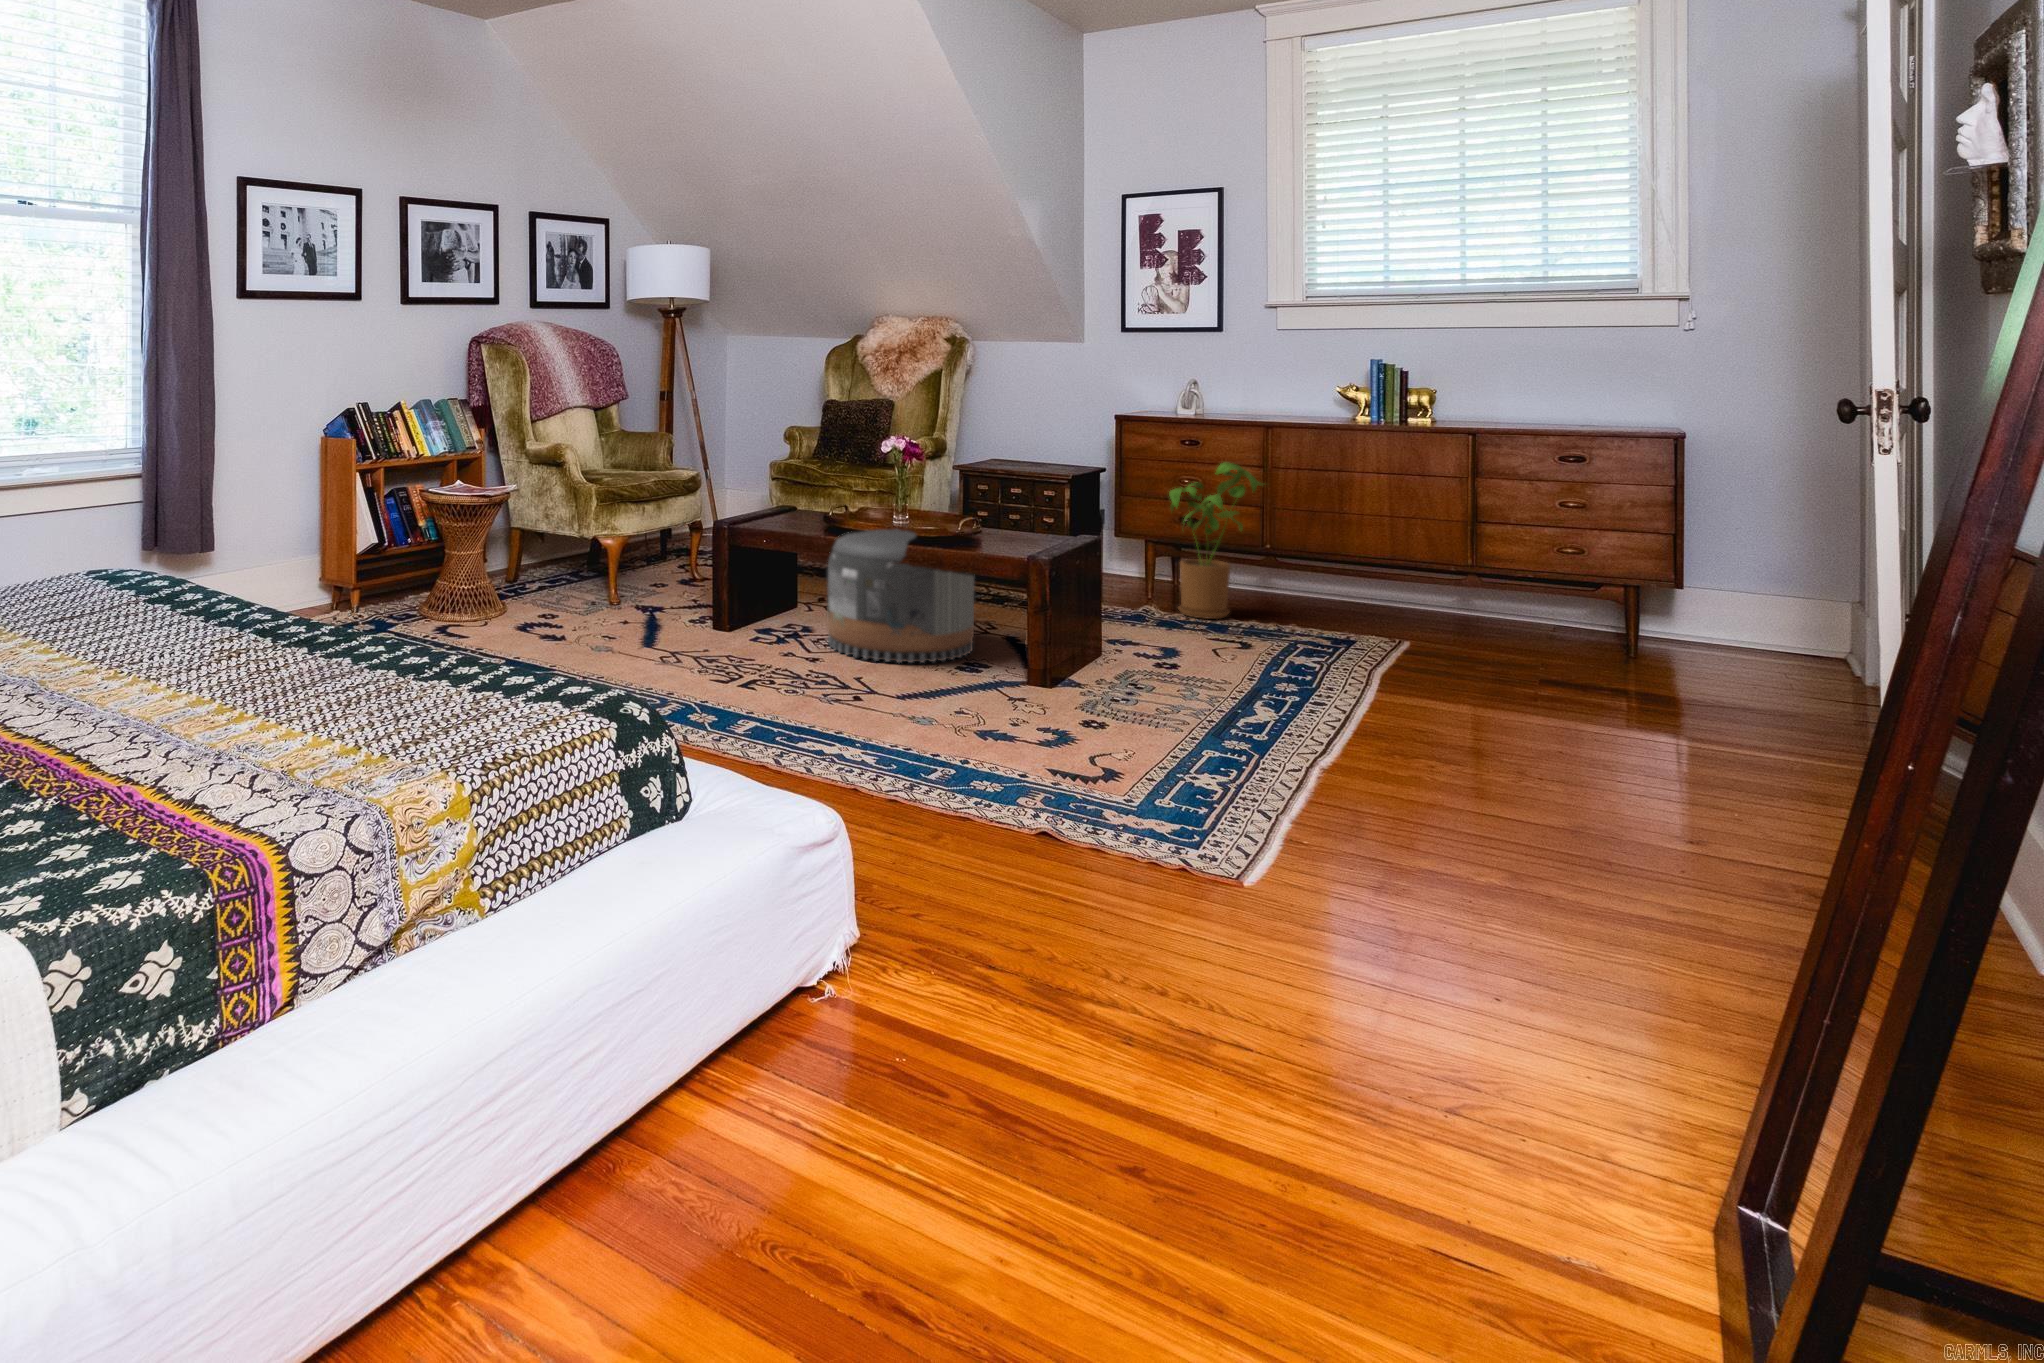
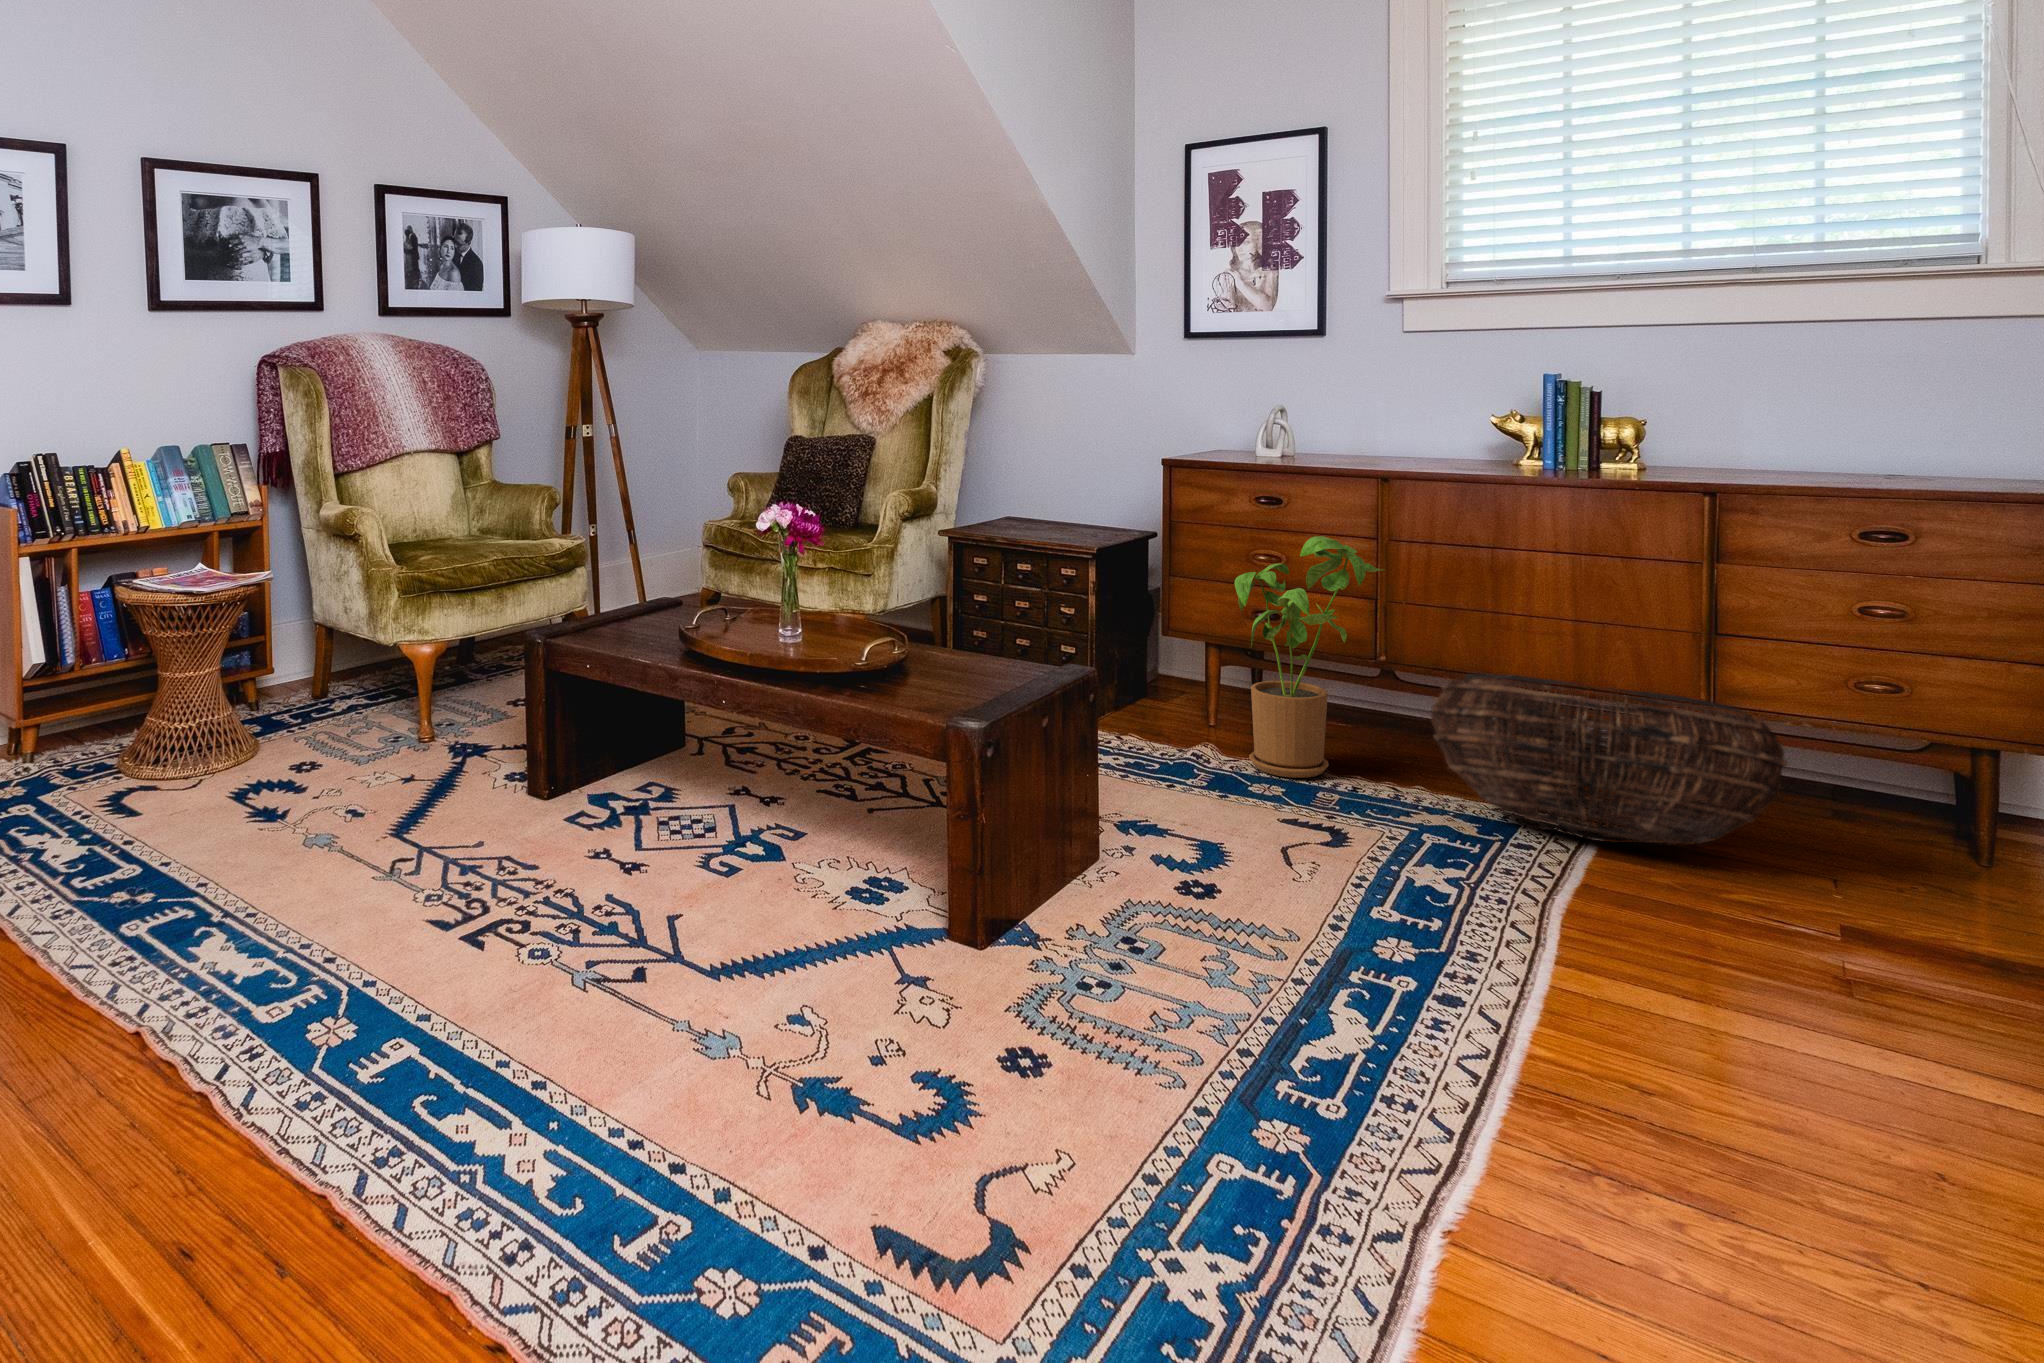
pouf: present [827,529,975,663] -> none [667,647,897,883]
basket: none [1299,547,1516,646] -> present [1431,674,1788,845]

